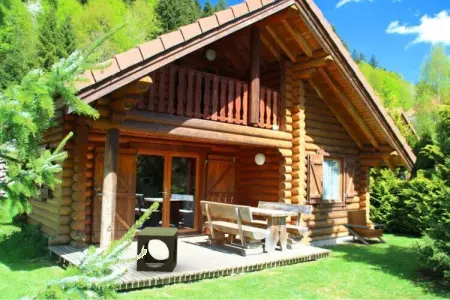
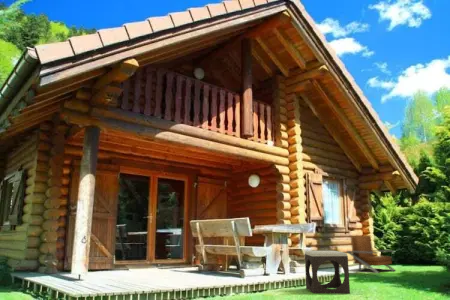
footstool: present [136,227,178,272] -> present [305,251,350,294]

